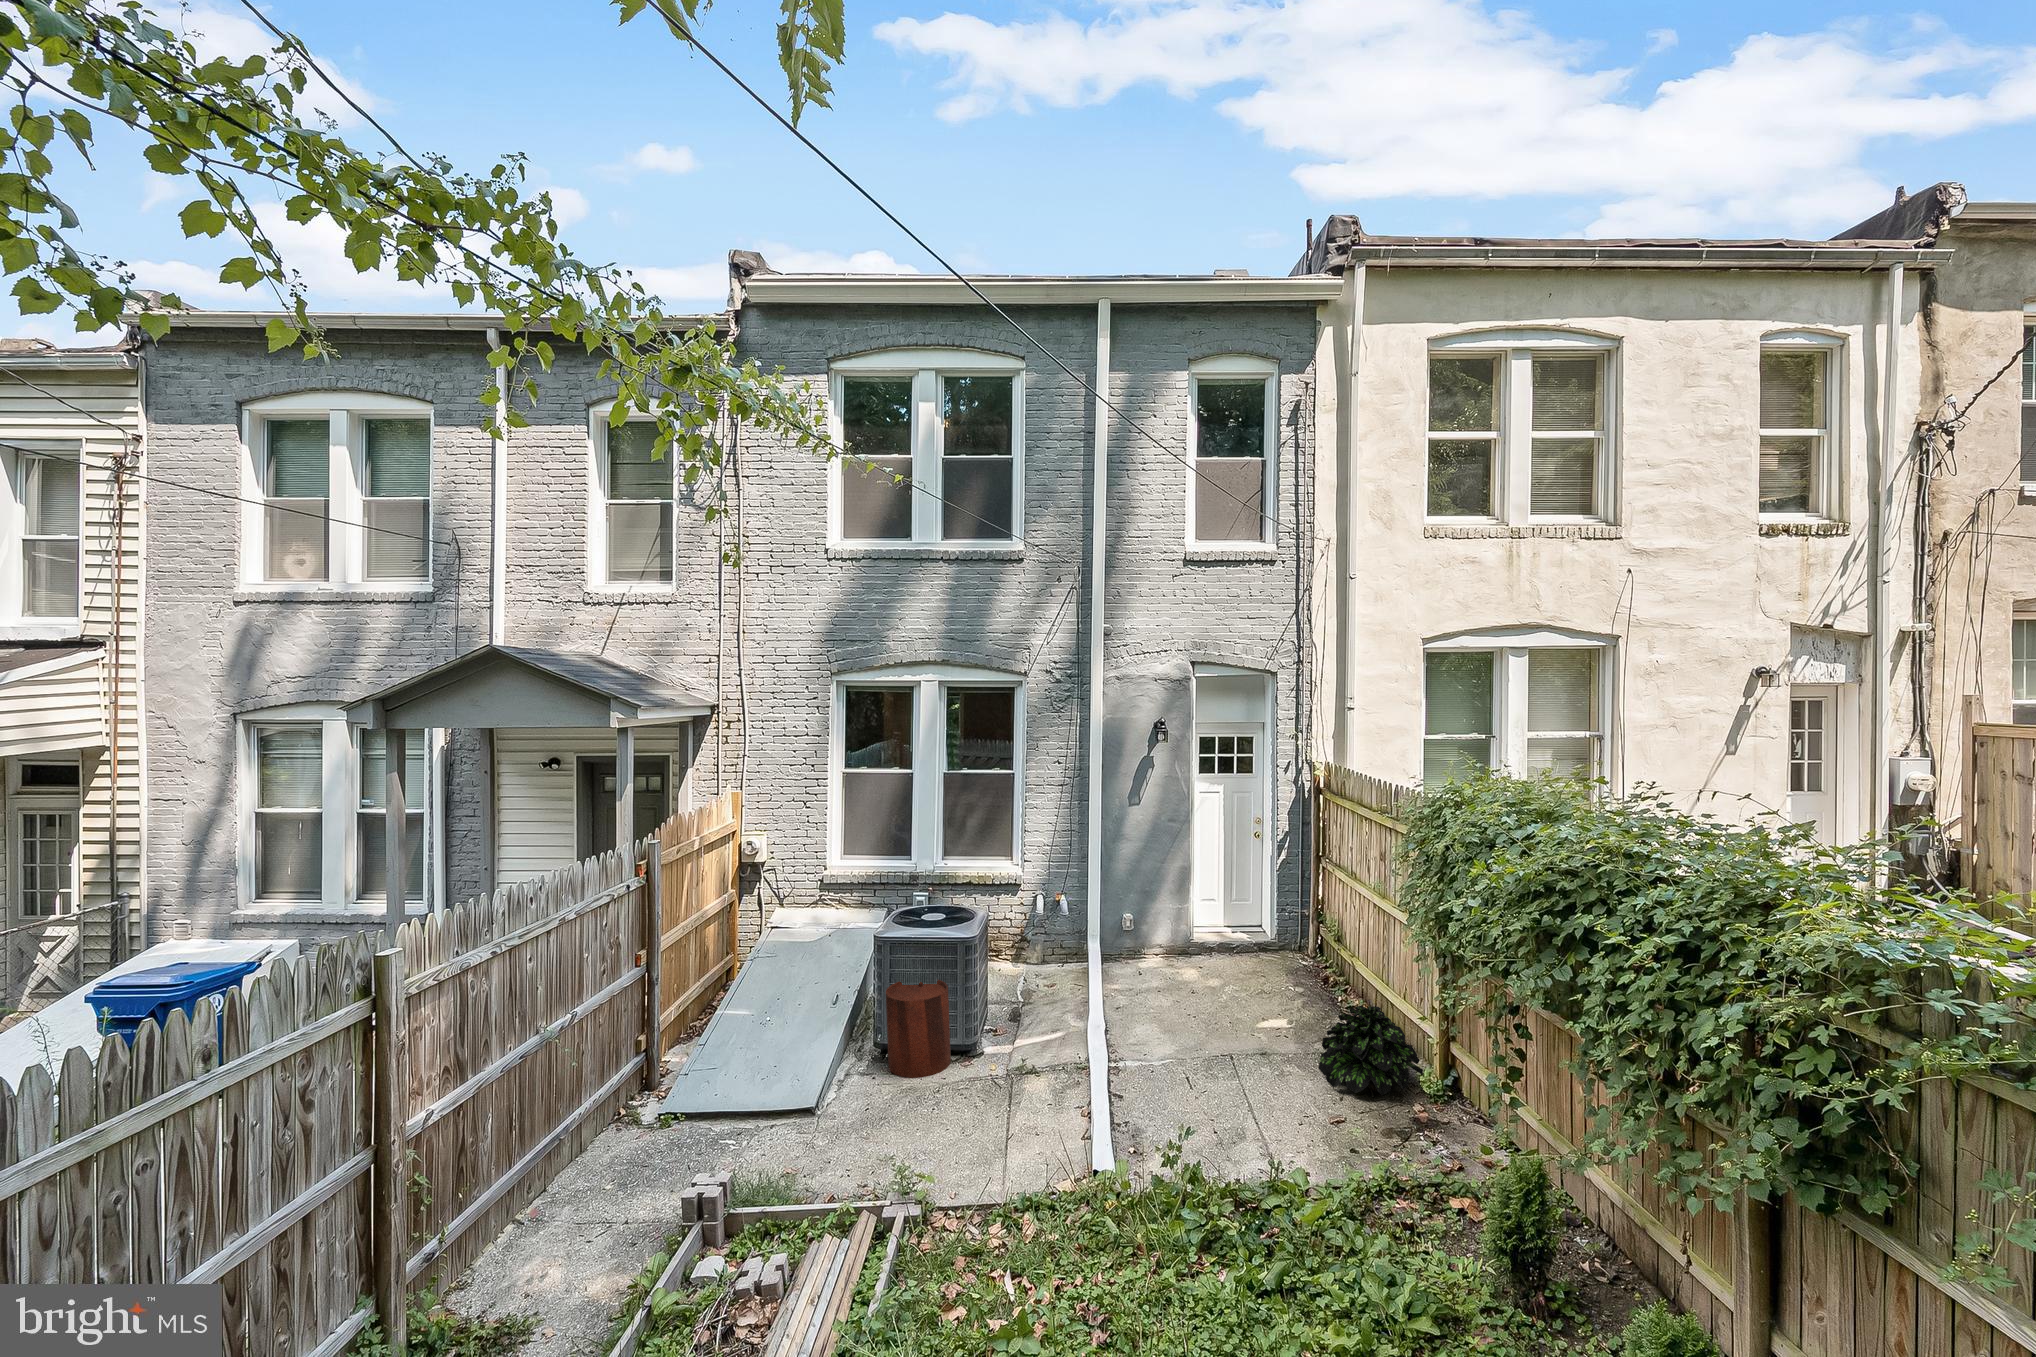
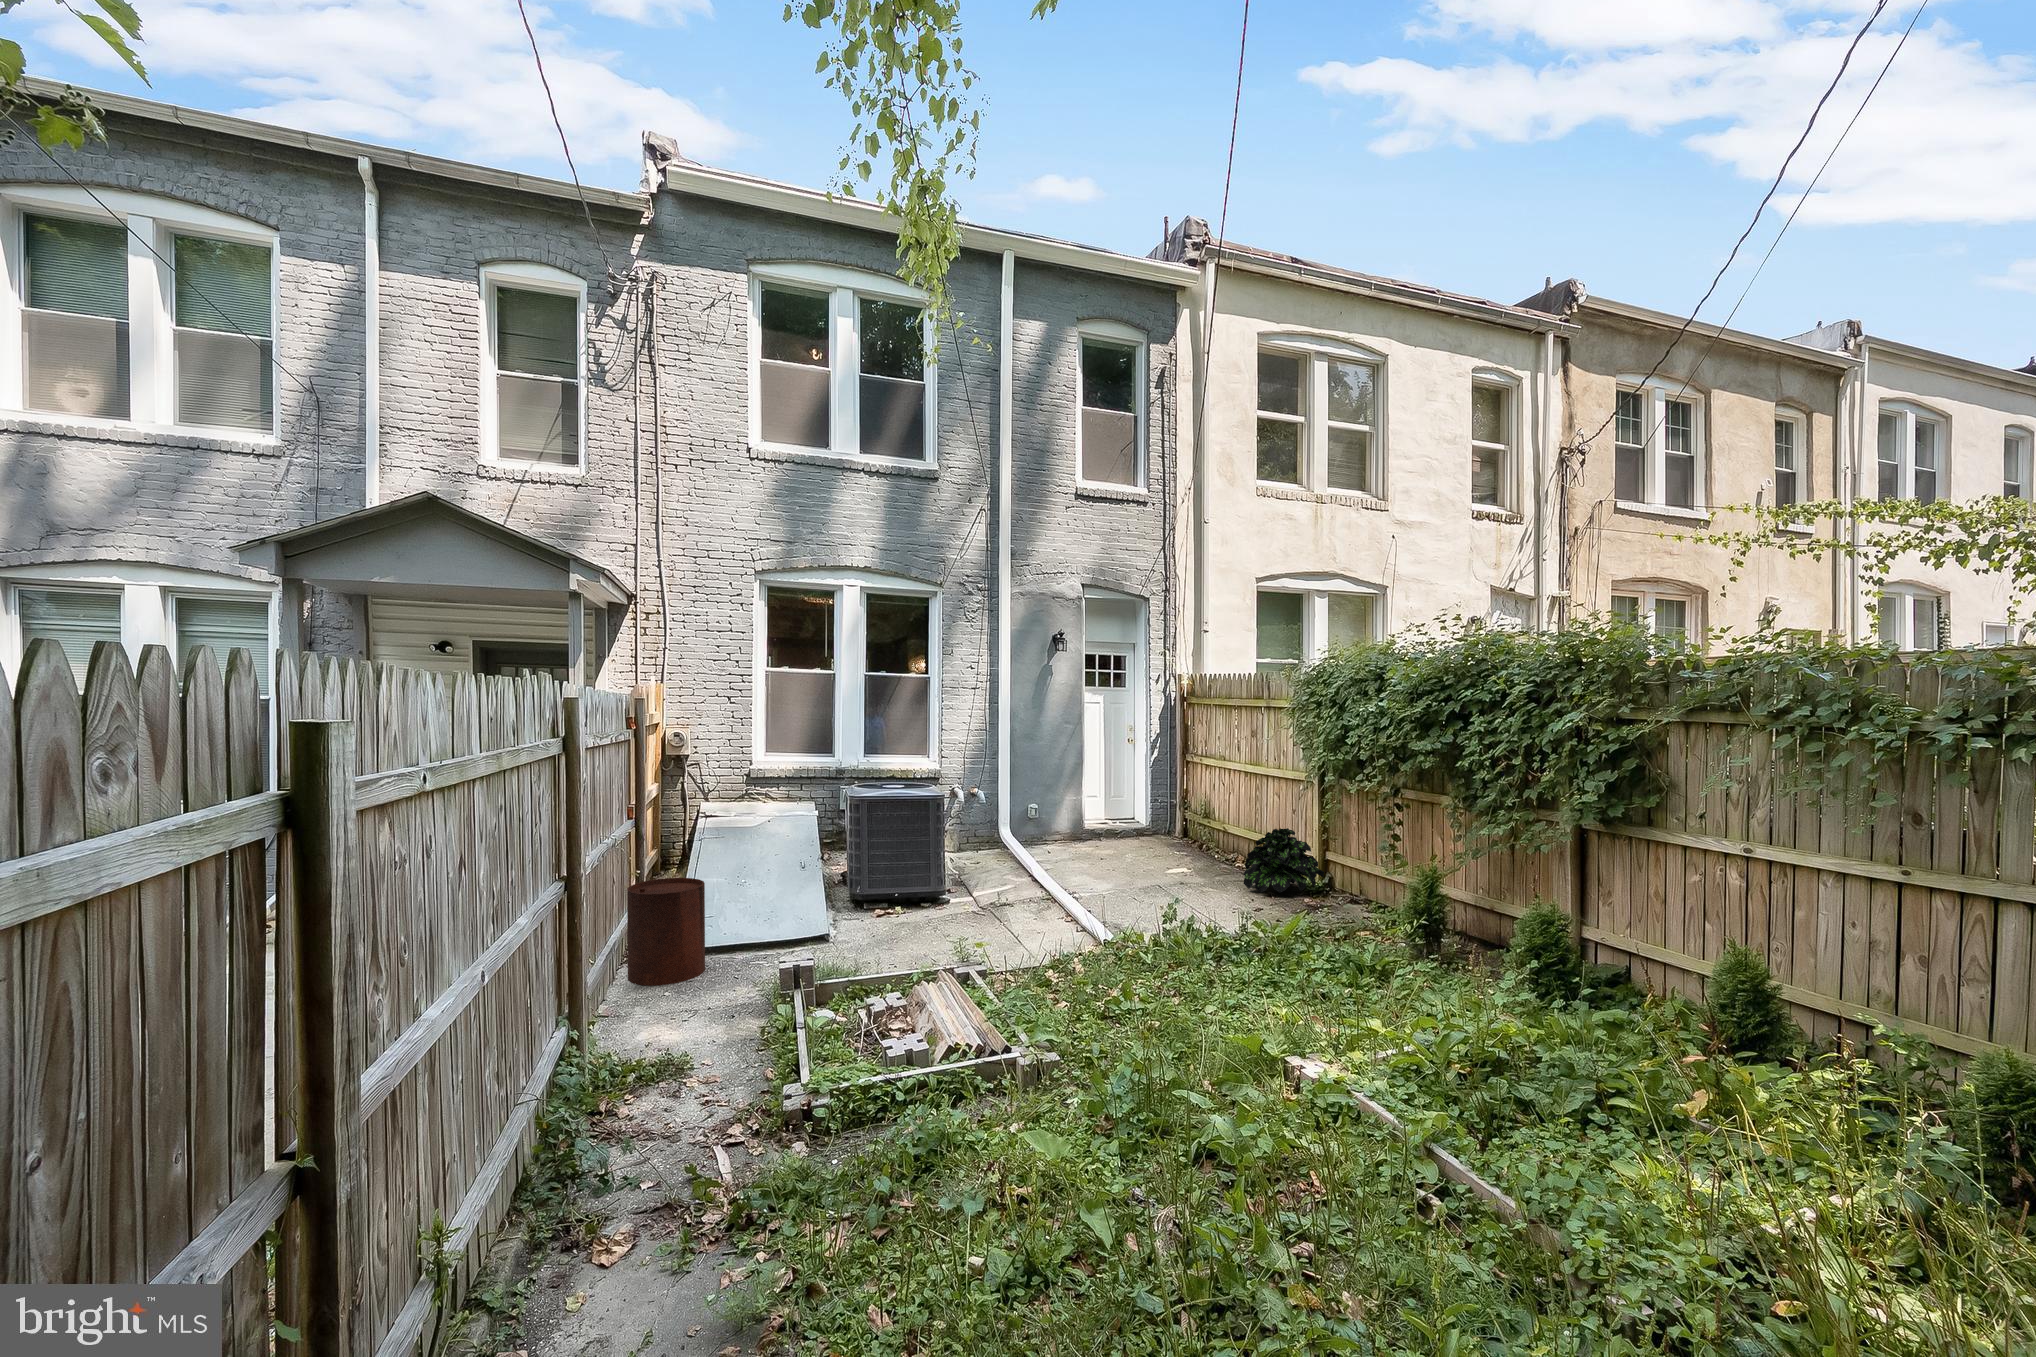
trash can: present [886,980,951,1078] -> present [627,878,705,986]

